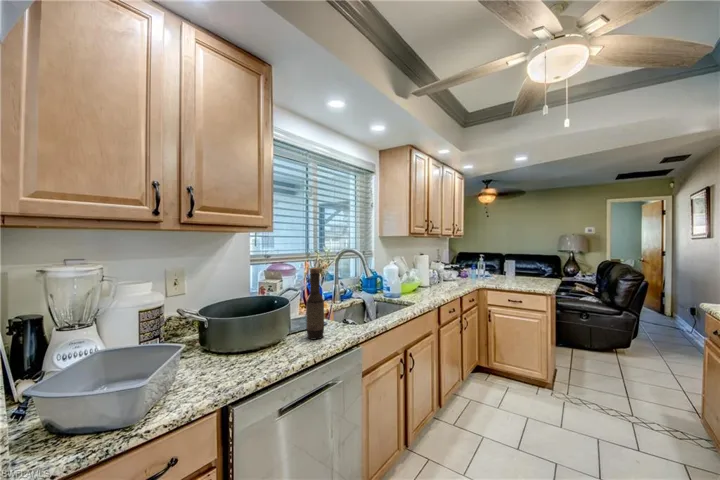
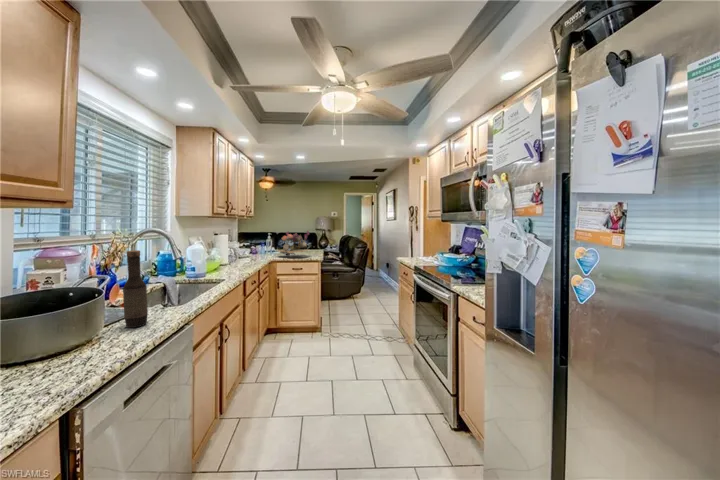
flower arrangement: none [489,252,537,284] -> present [278,231,310,256]

